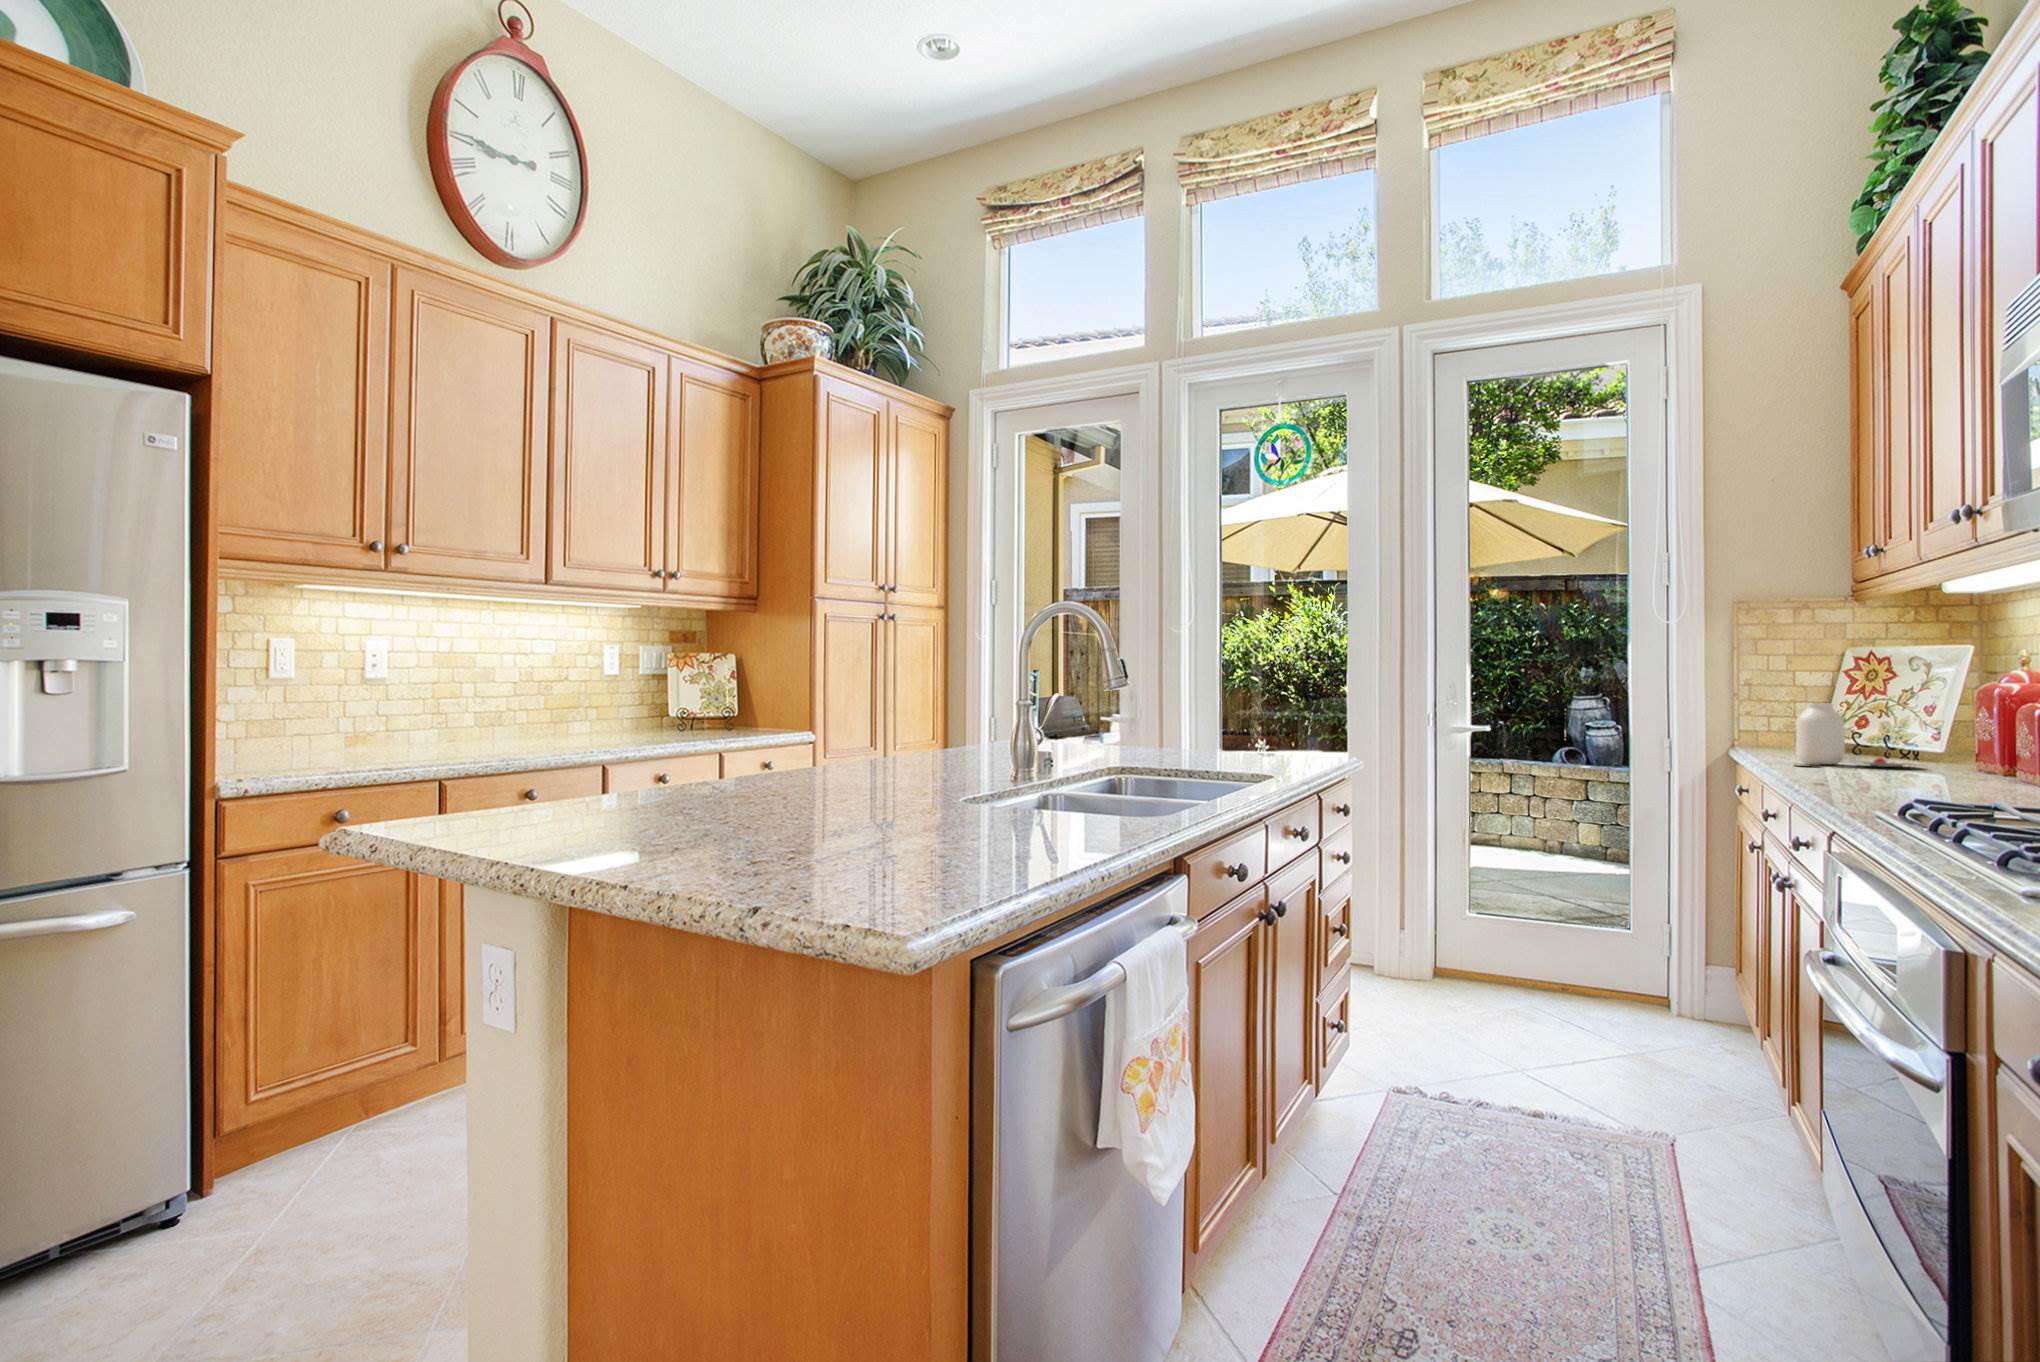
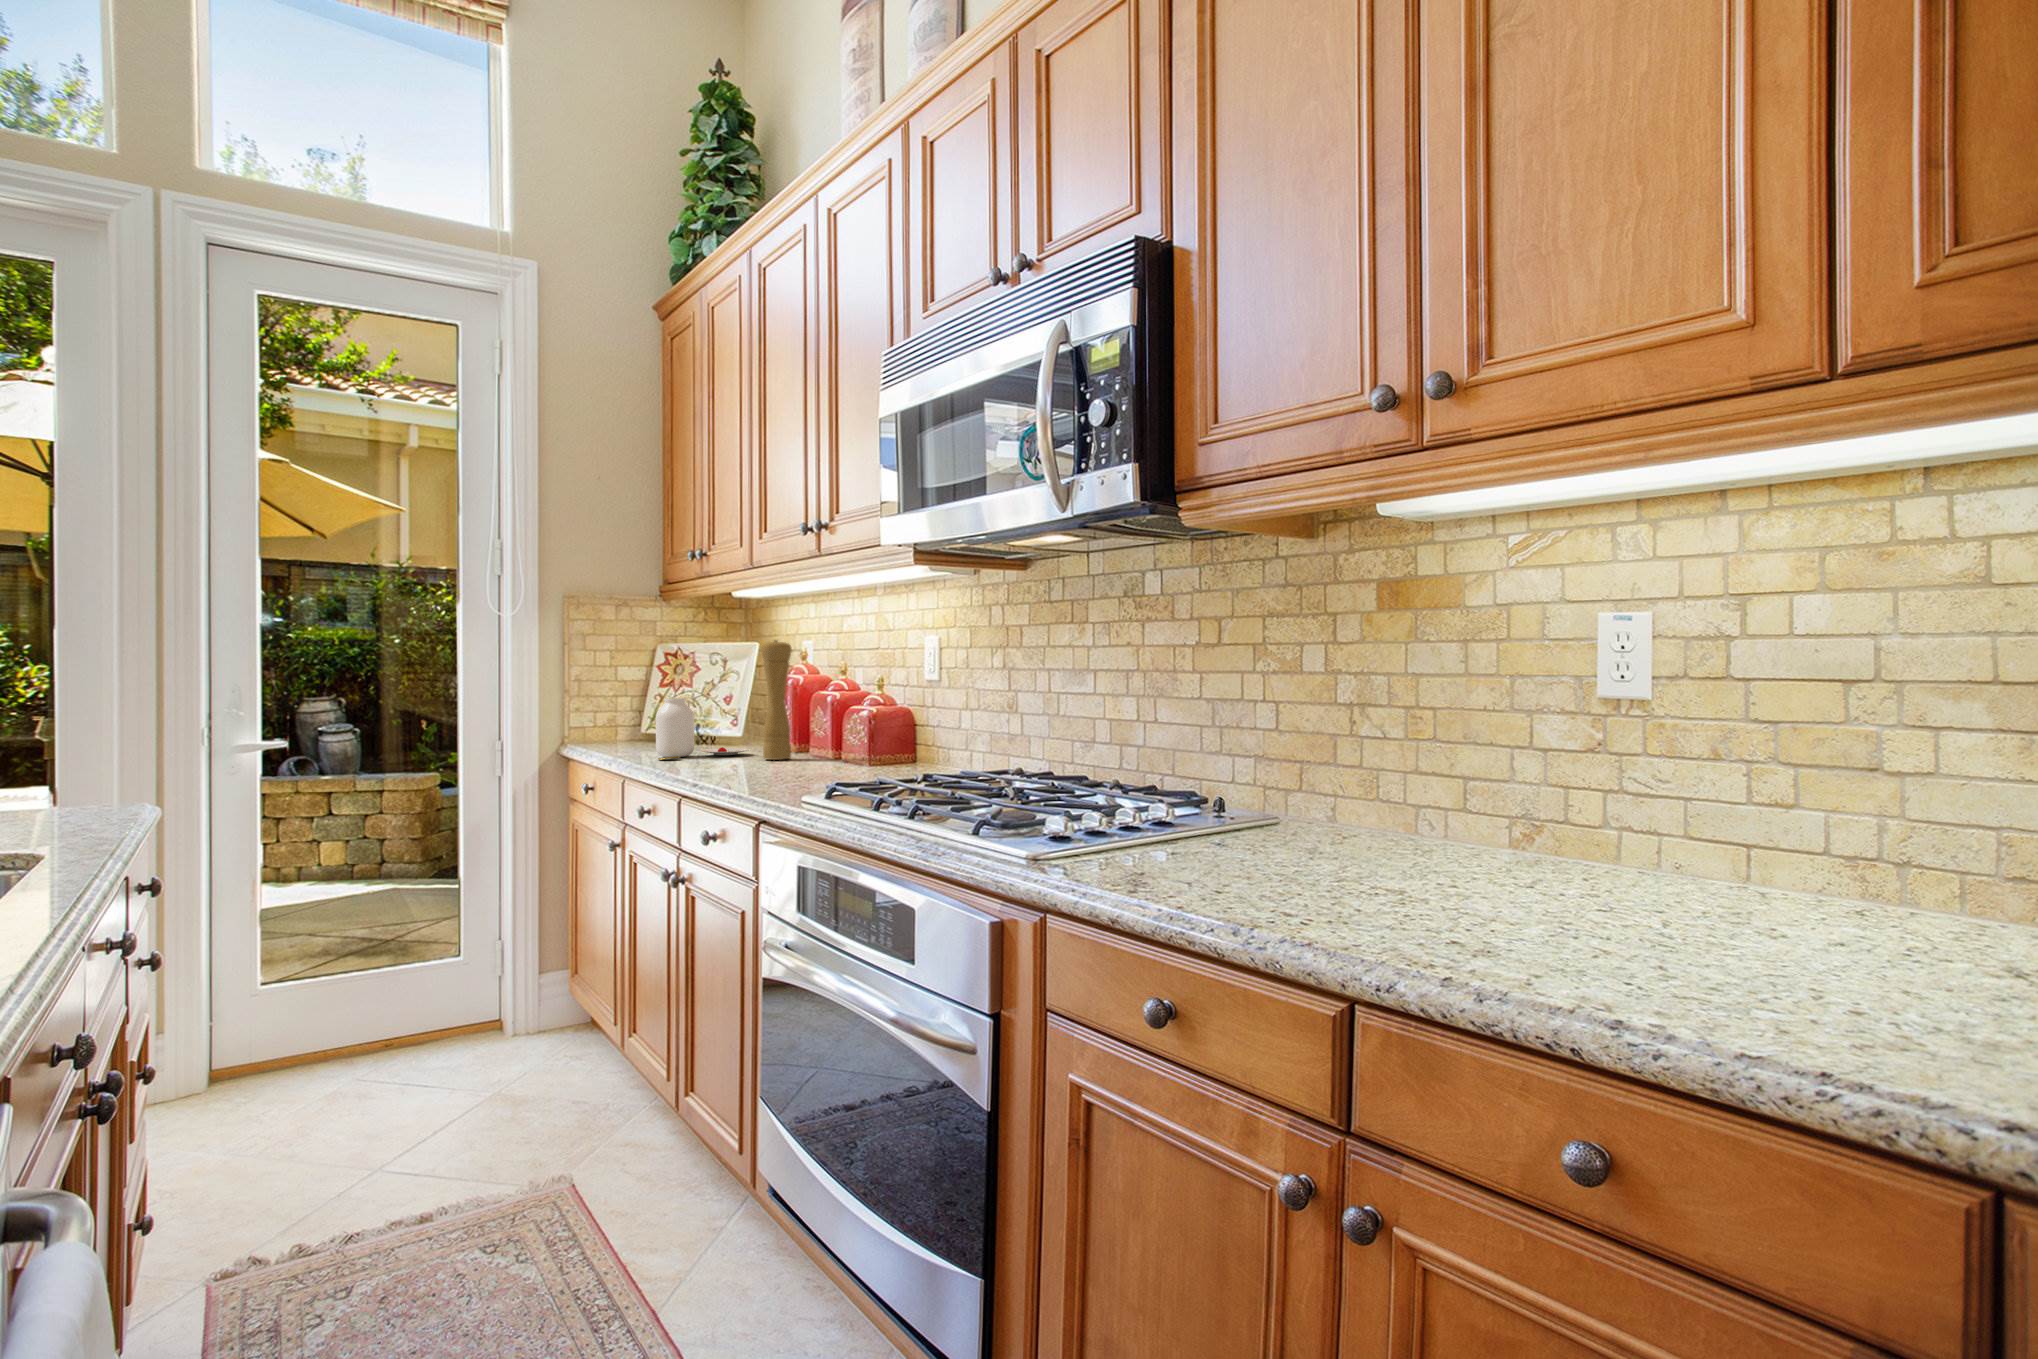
pepper mill: none [1922,639,1967,775] -> present [761,640,792,760]

